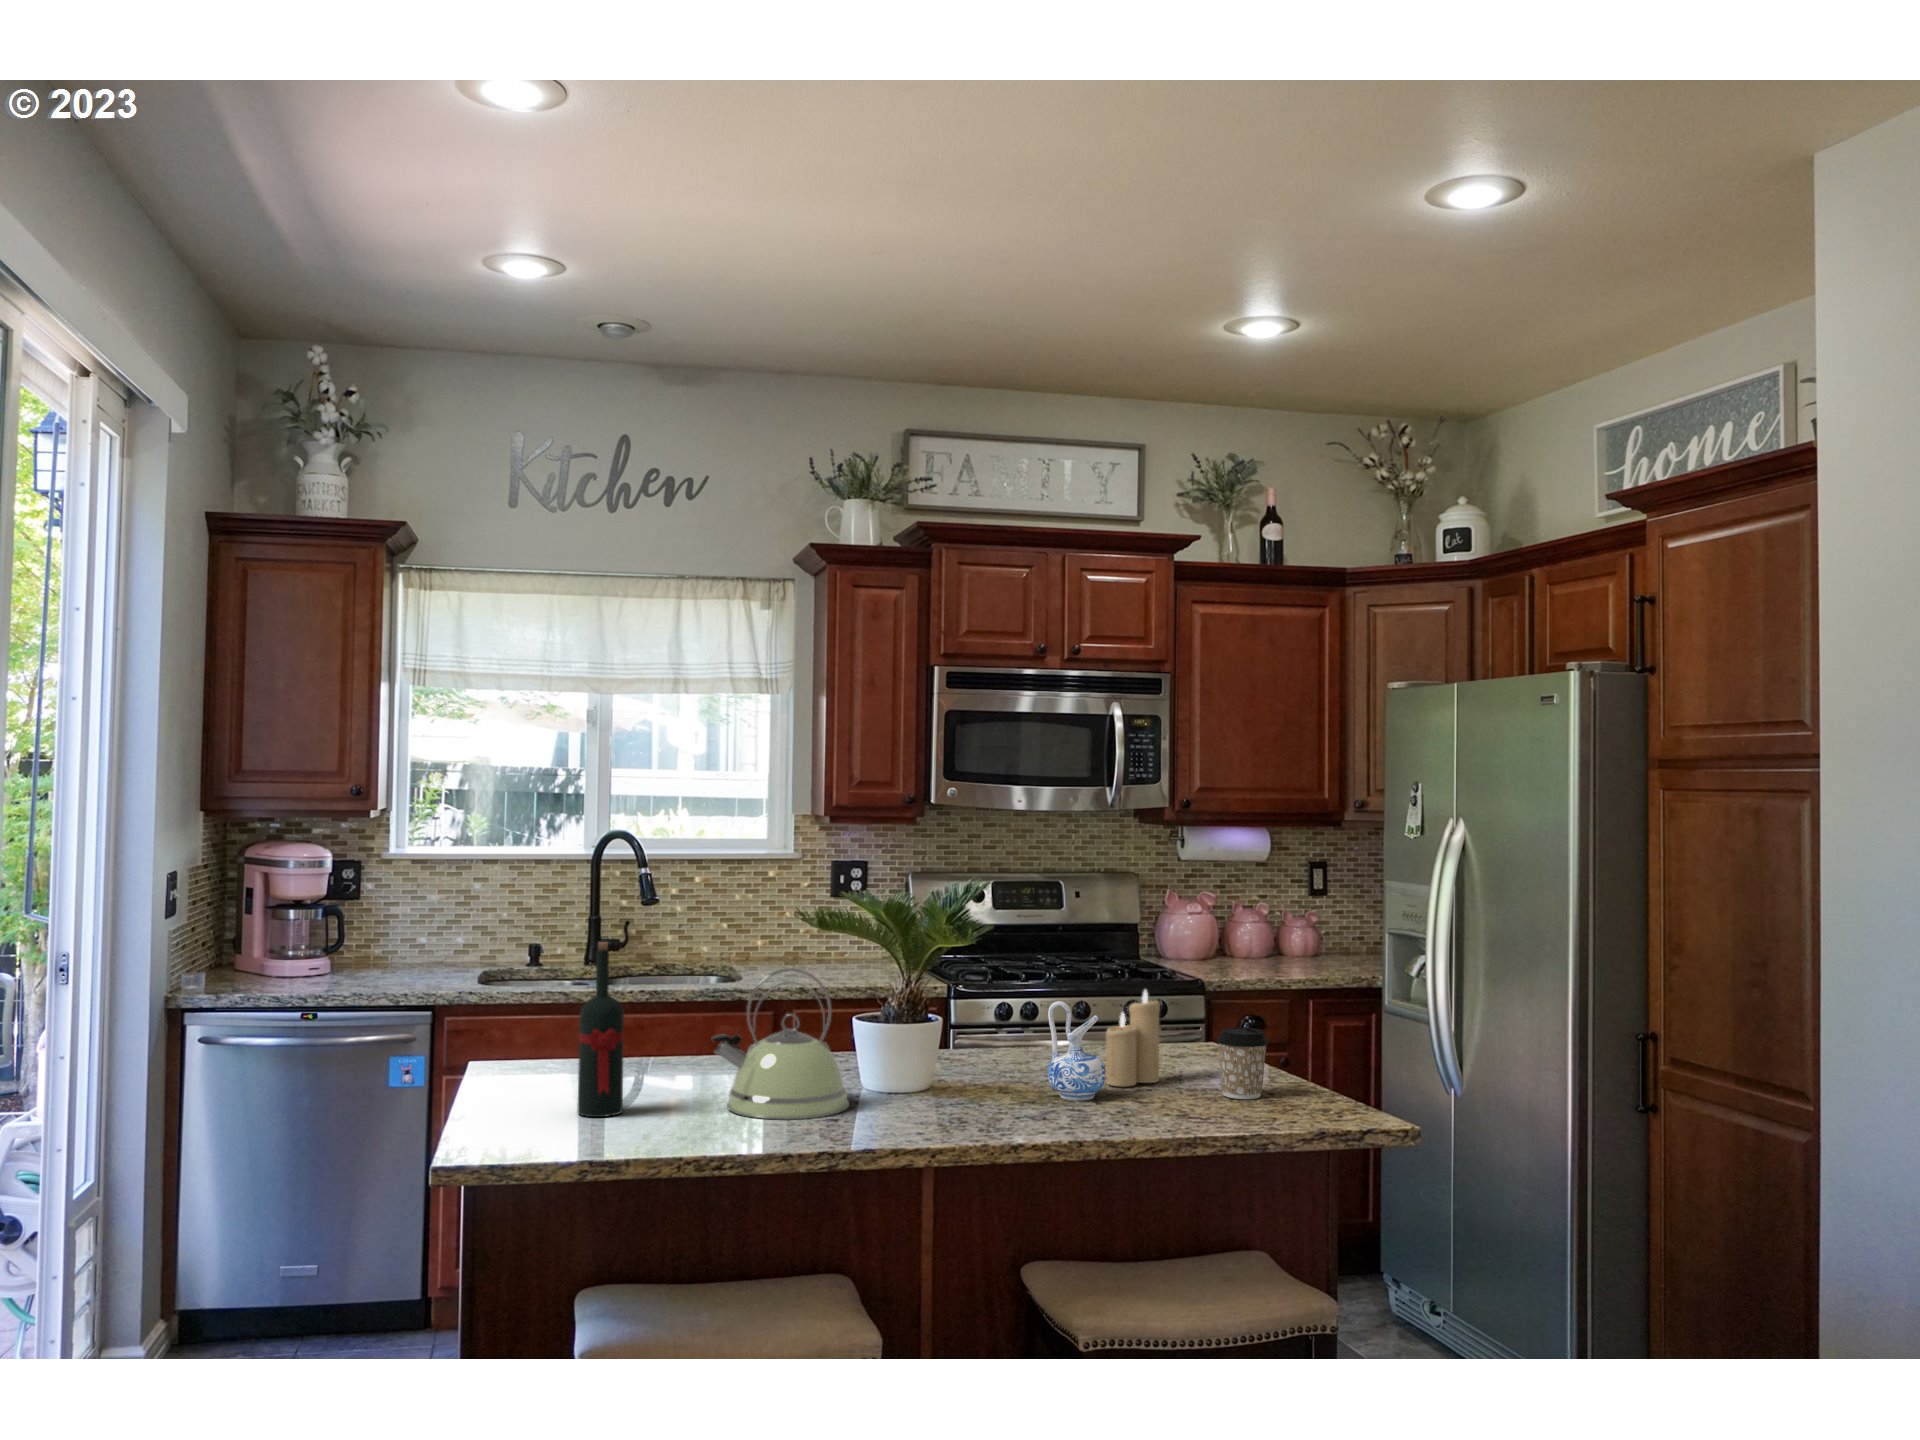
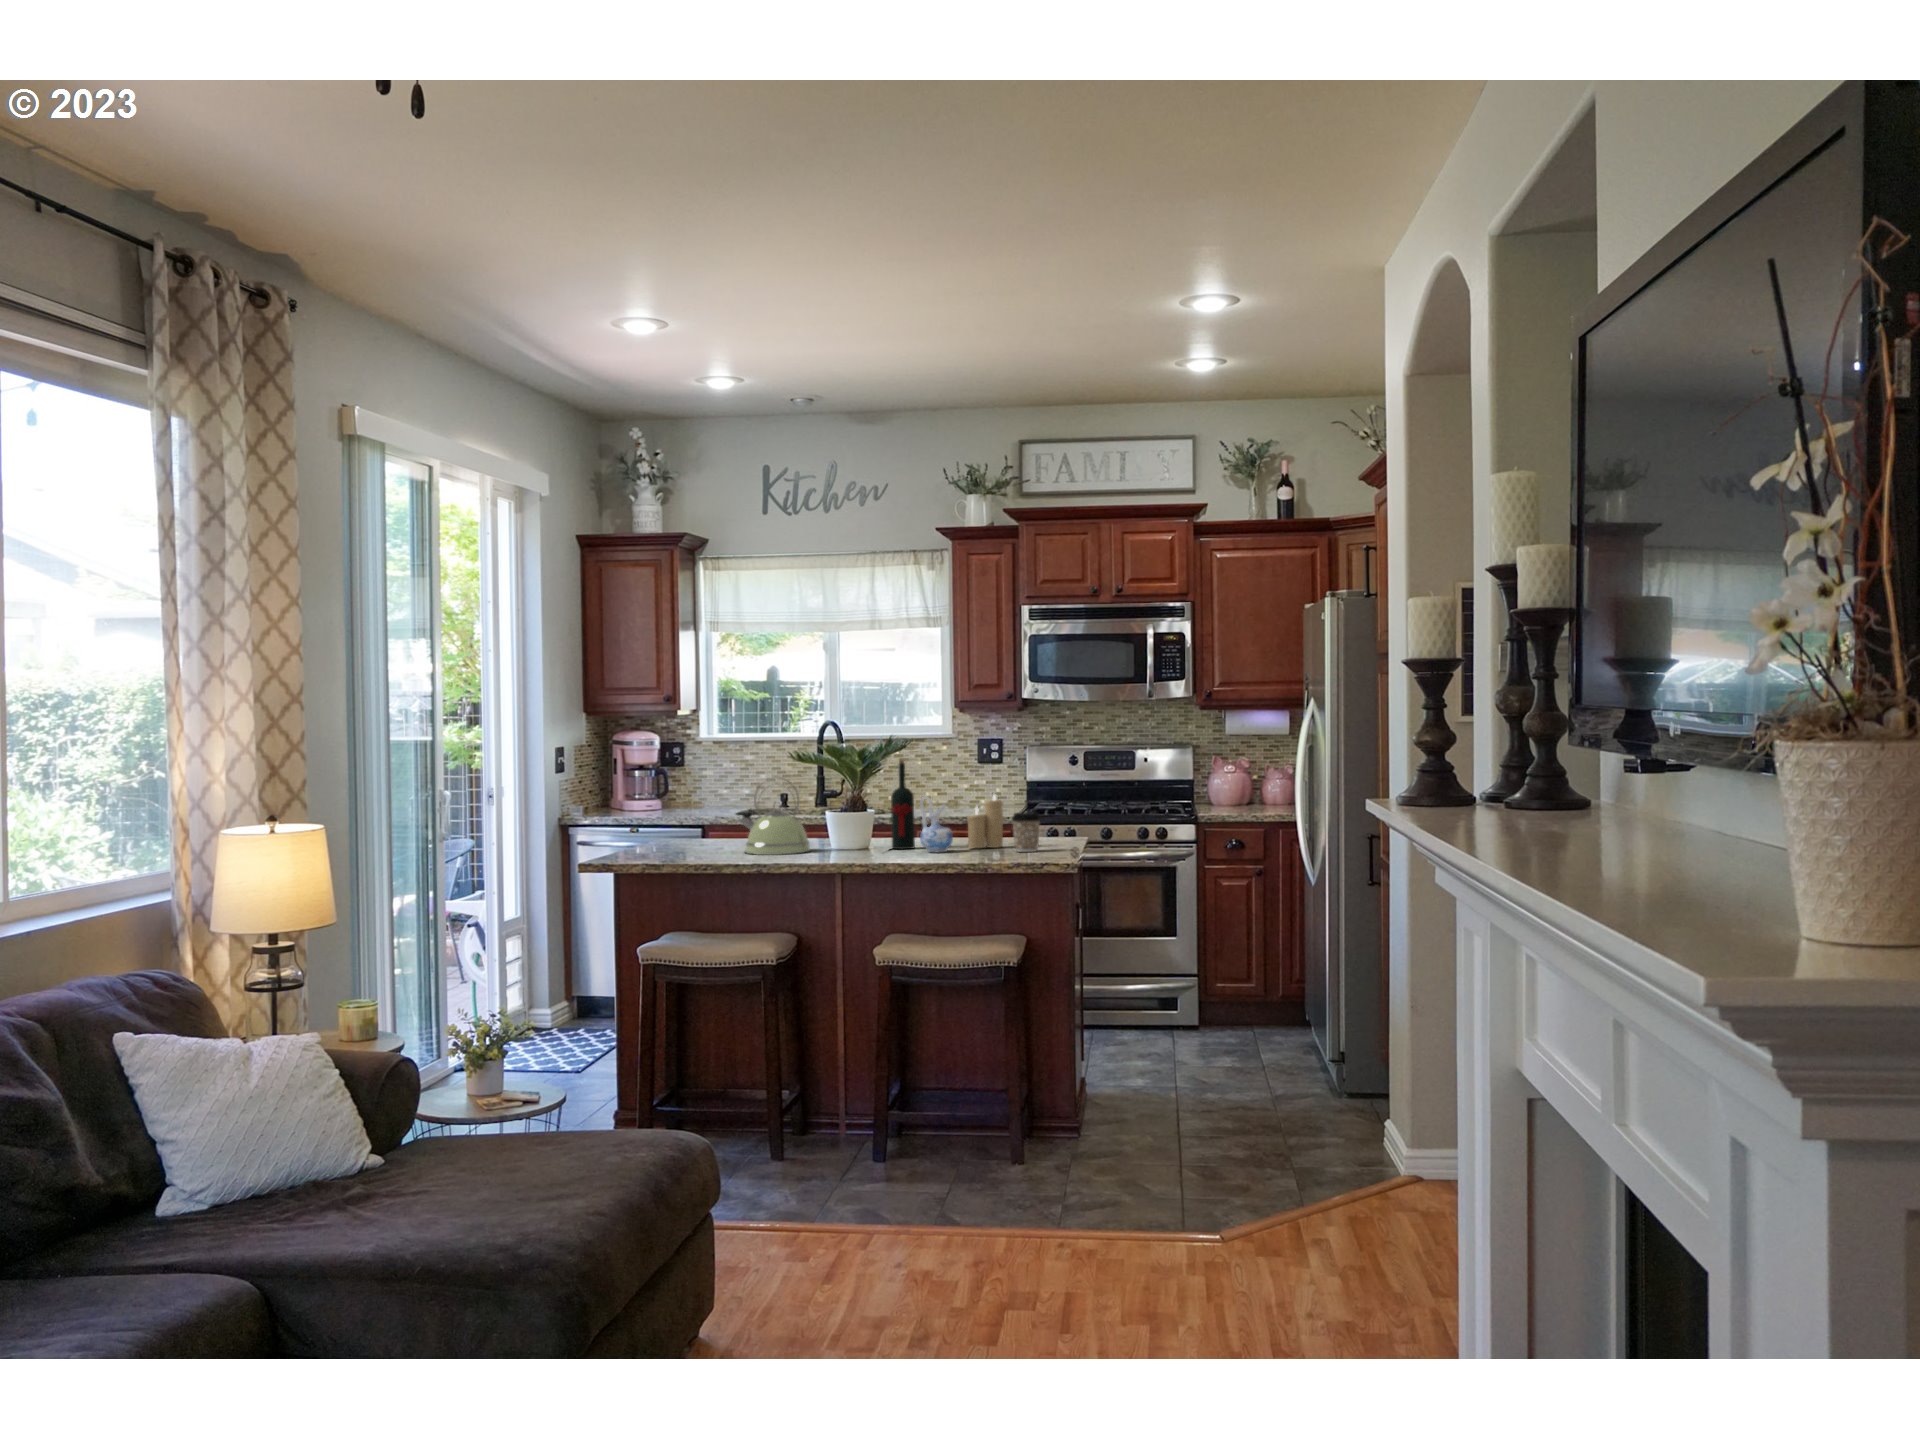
wine bottle: present [577,942,624,1117] -> present [891,760,915,849]

